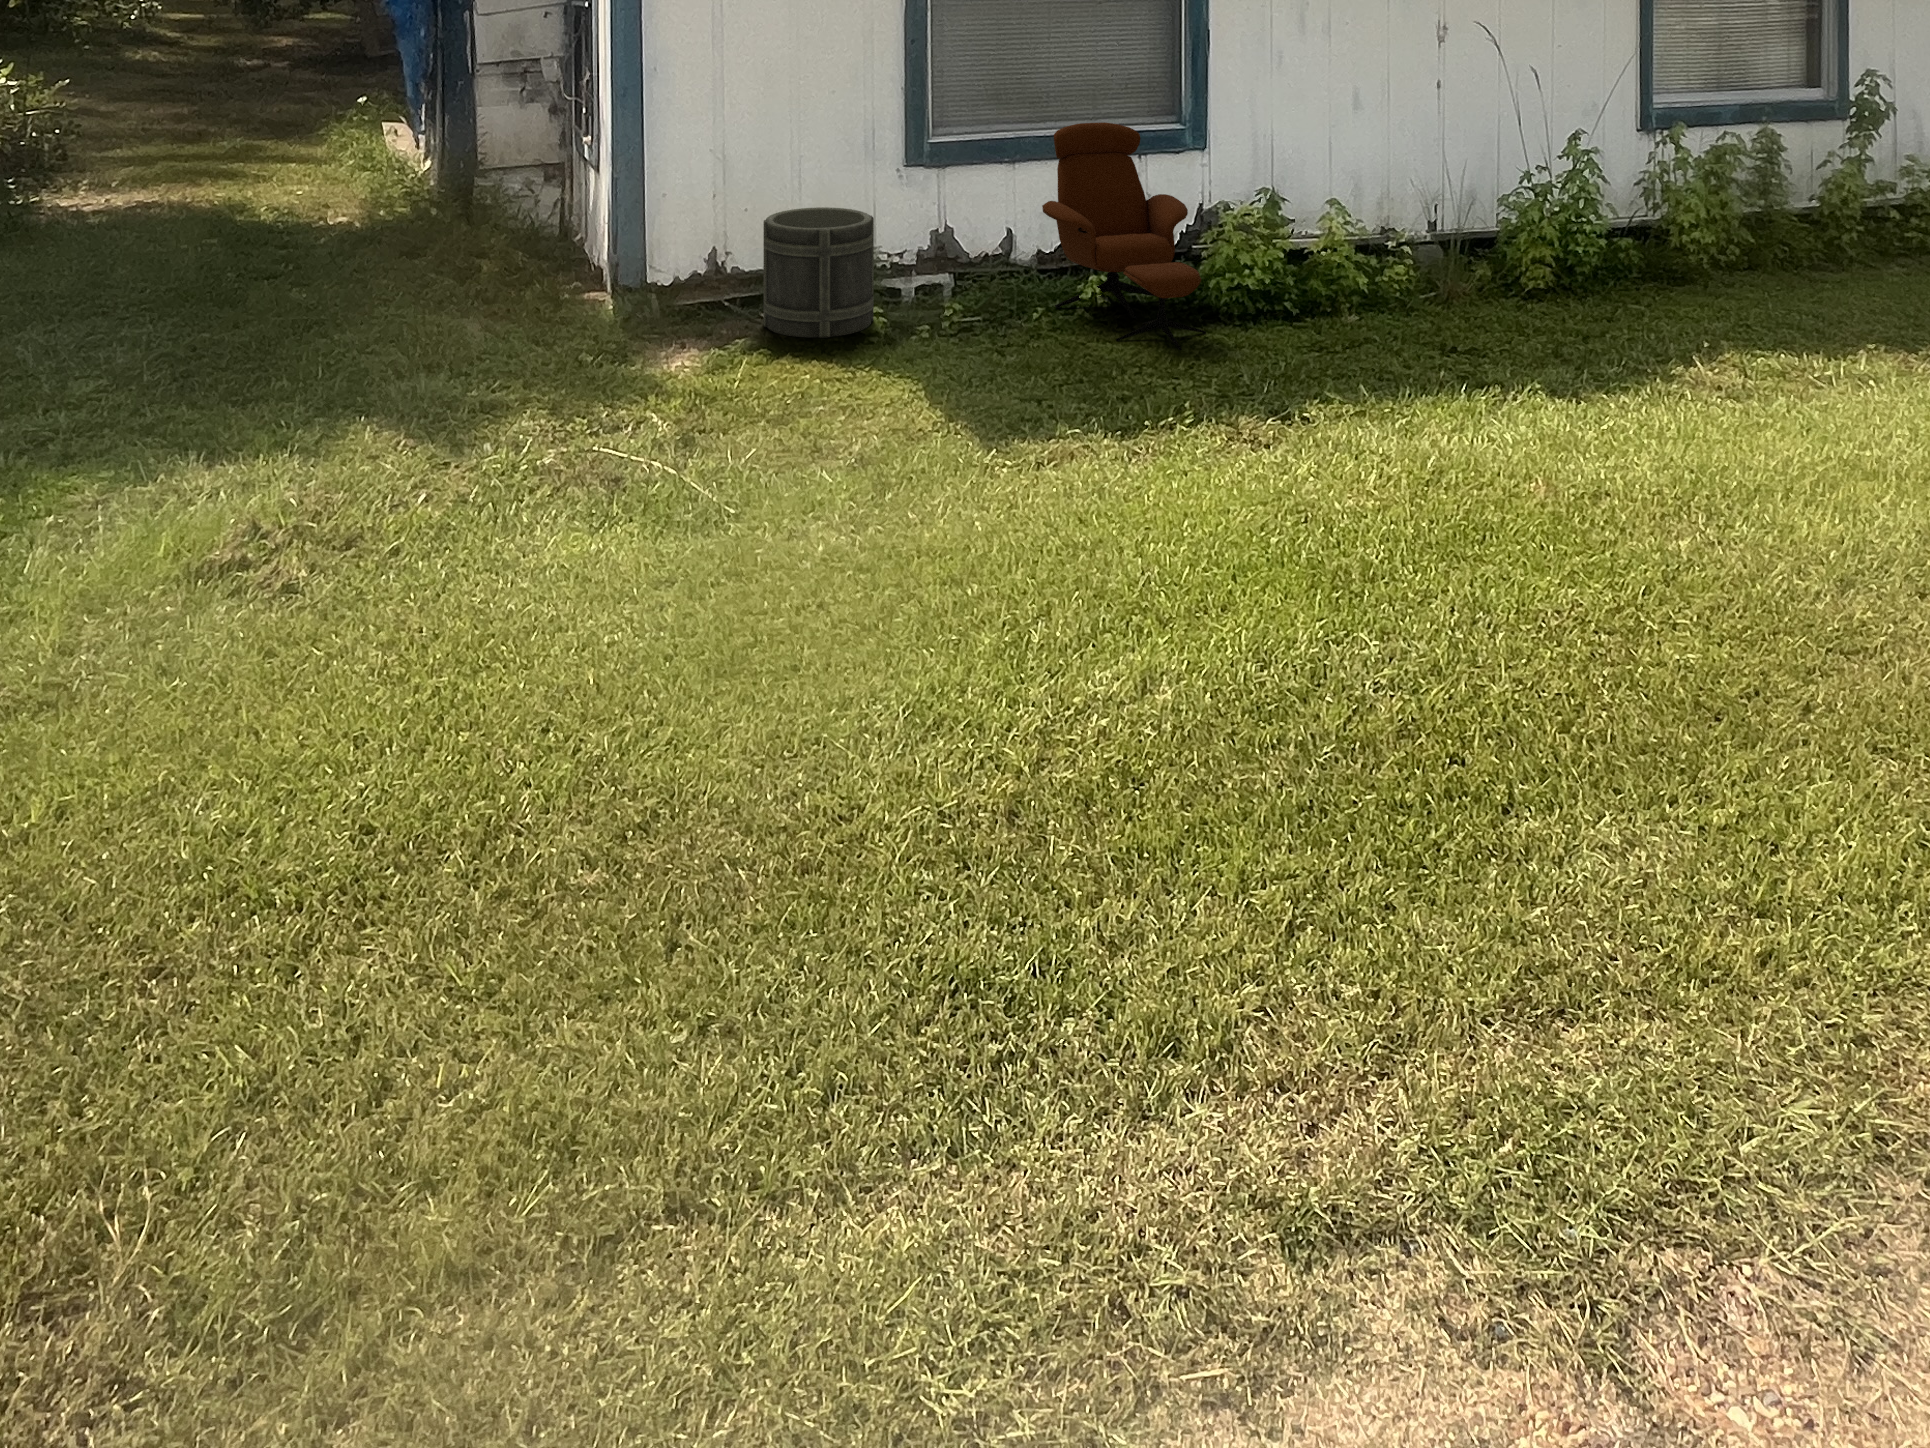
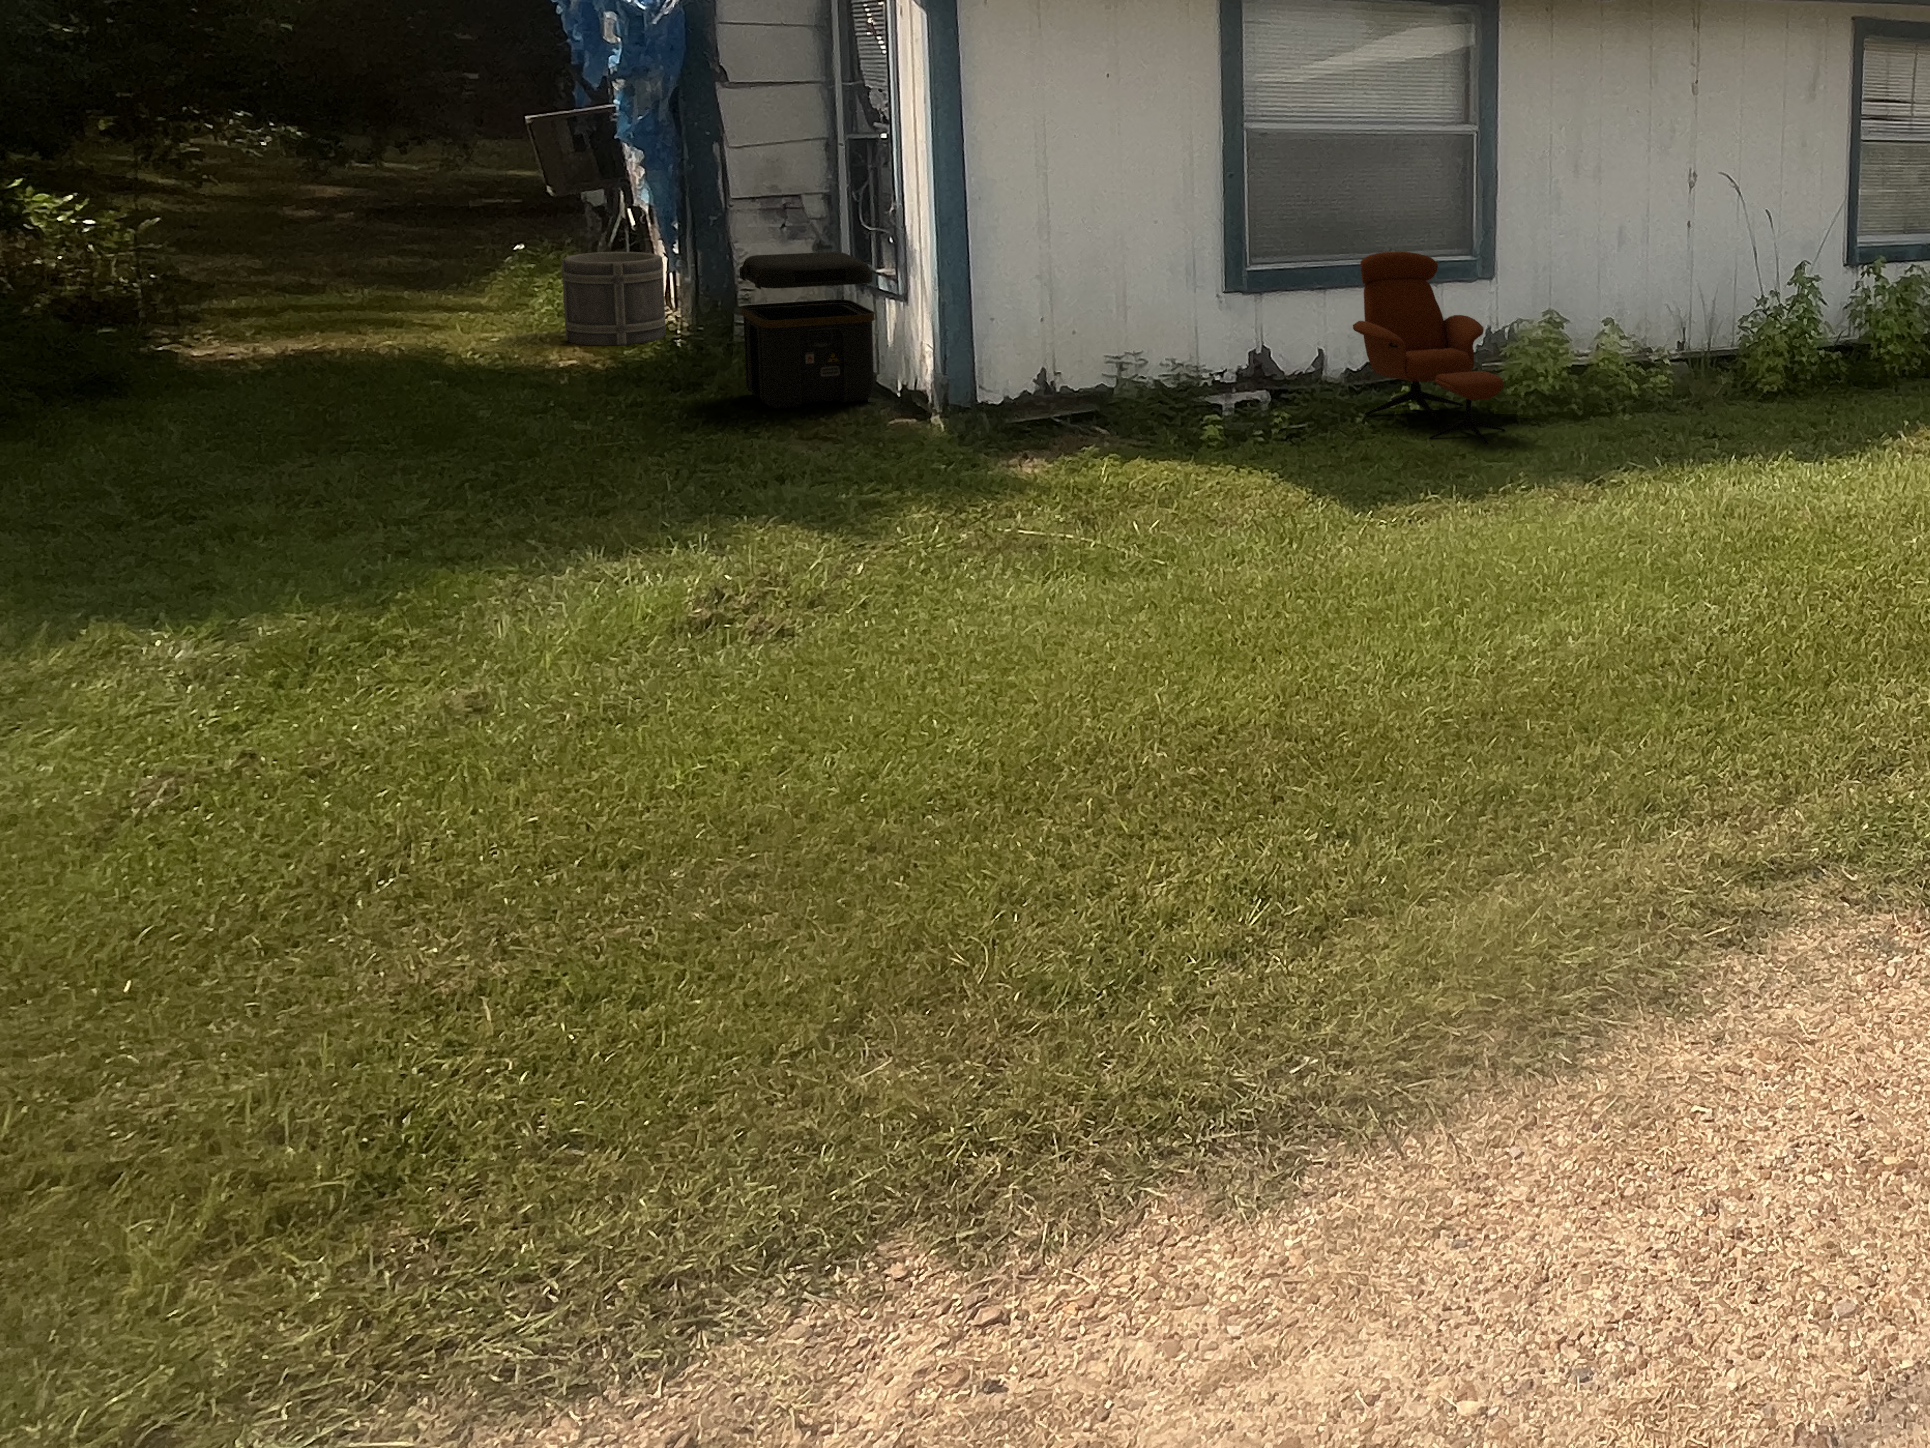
toolbox: none [458,123,575,283] -> present [739,252,875,408]
bucket: present [763,207,874,338] -> present [561,252,666,345]

